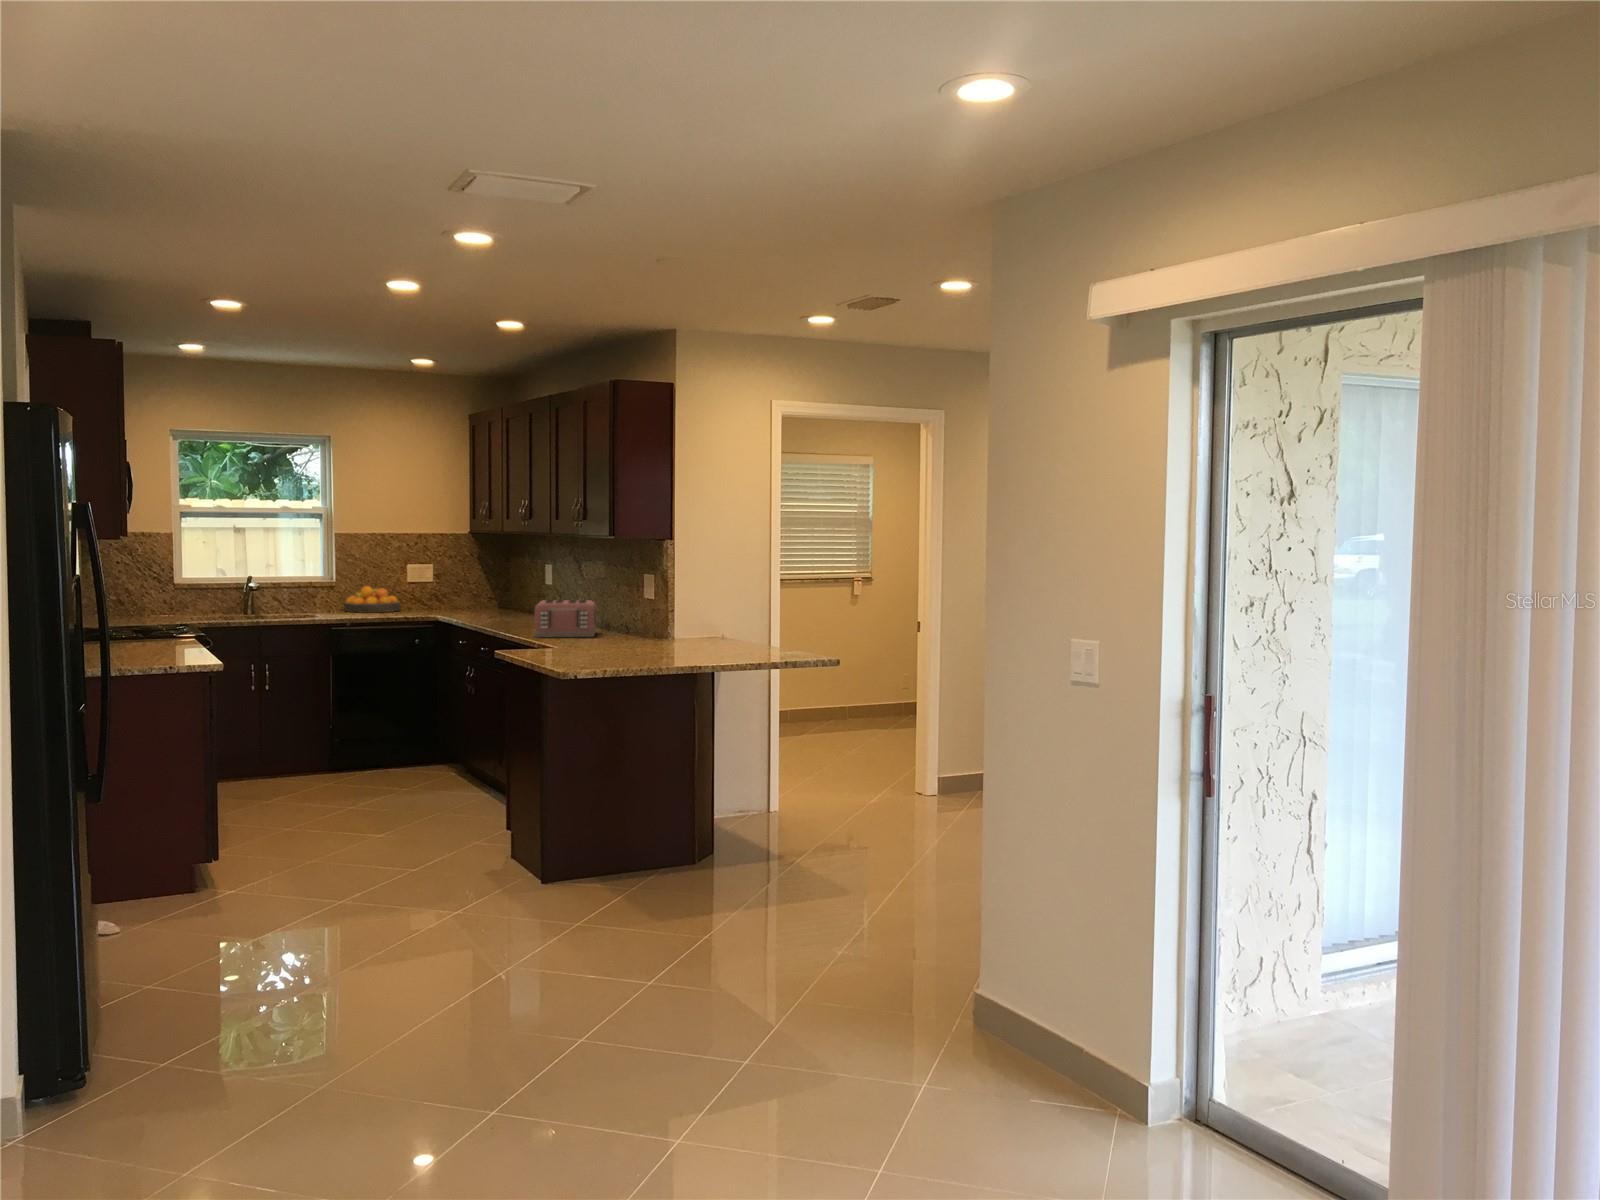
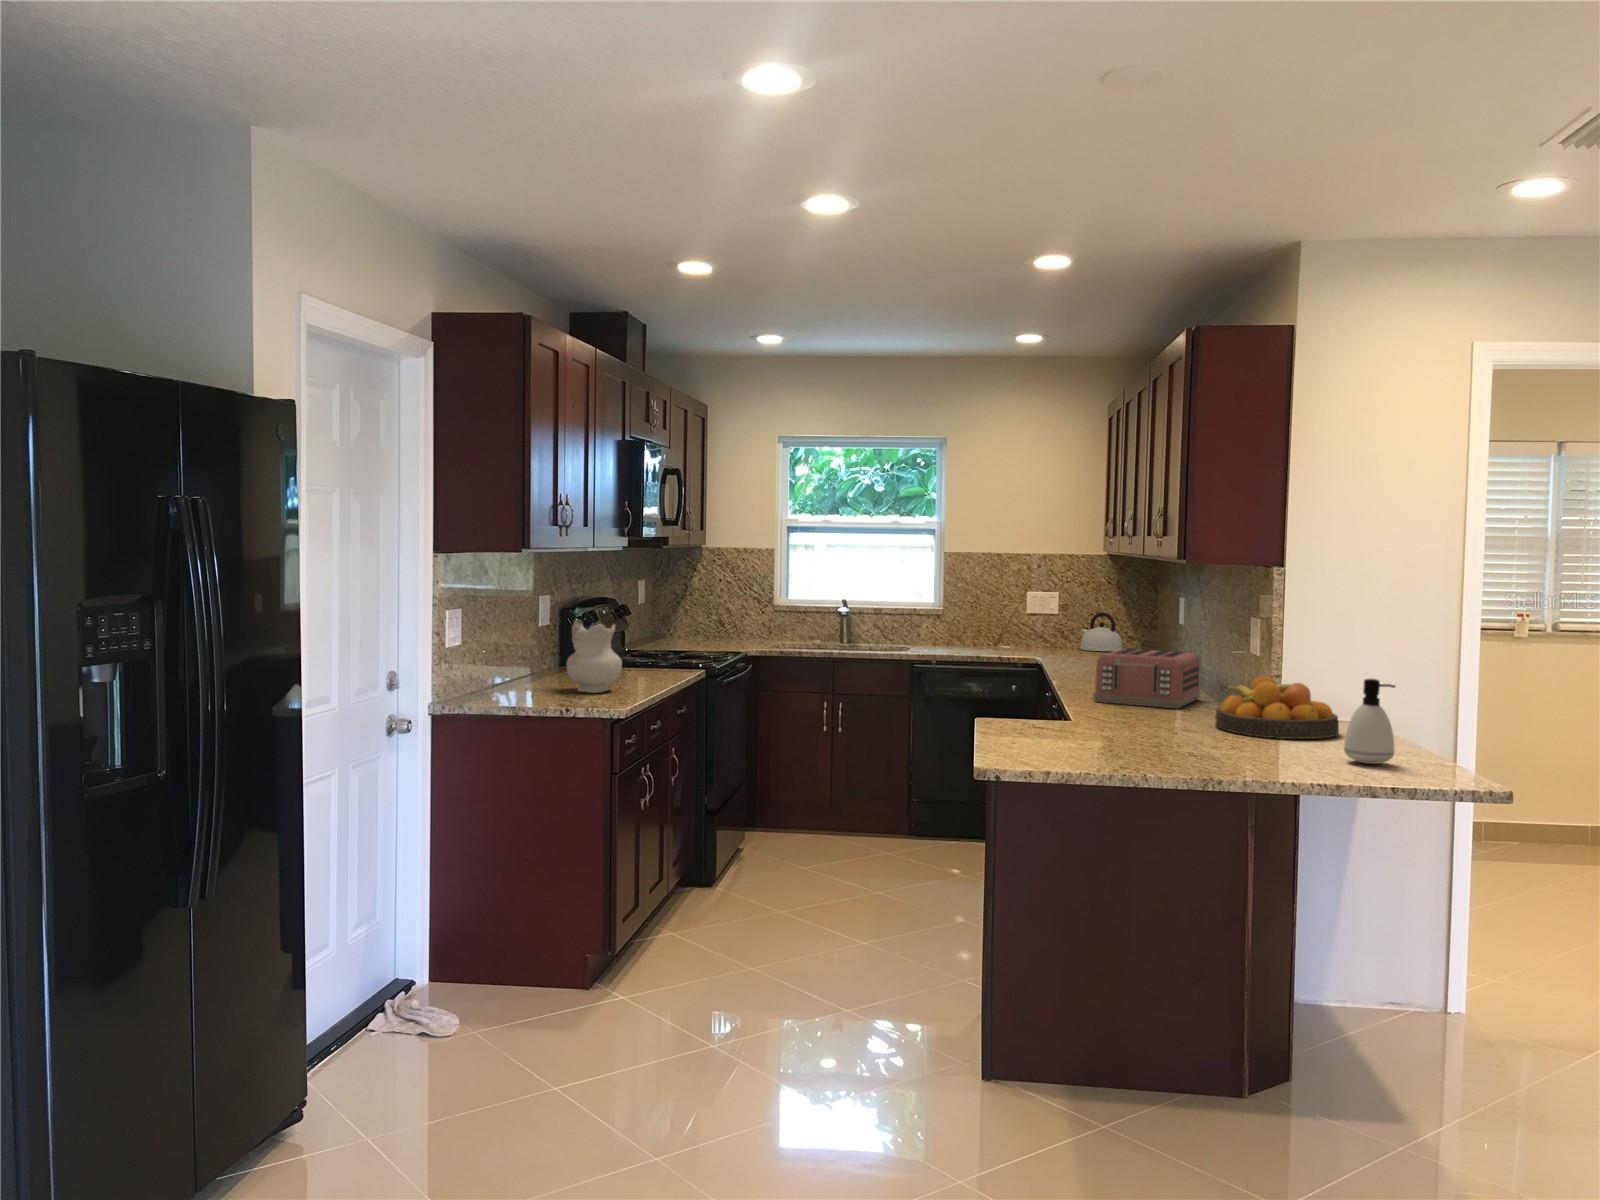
kettle: none [447,579,486,610] -> present [1079,613,1123,651]
fruit bowl: present [344,586,401,612] -> present [1215,676,1339,739]
ceramic pitcher: none [119,597,174,657] -> present [566,620,622,693]
soap dispenser: none [720,604,747,652] -> present [1344,679,1395,764]

